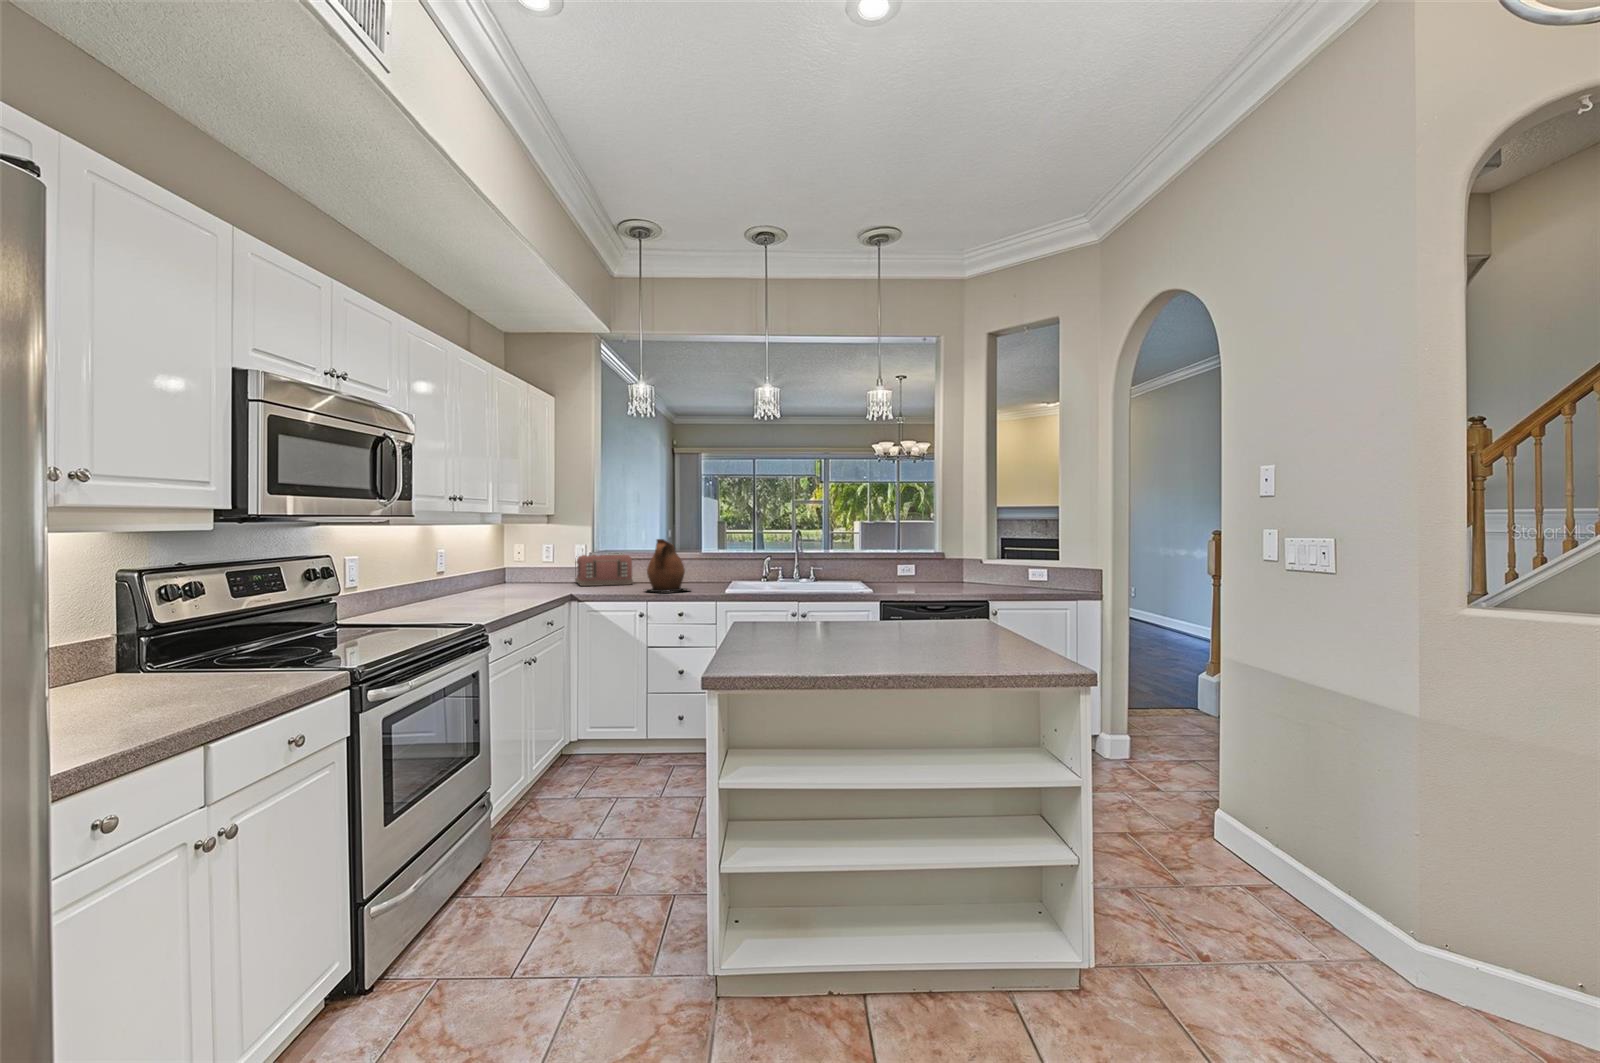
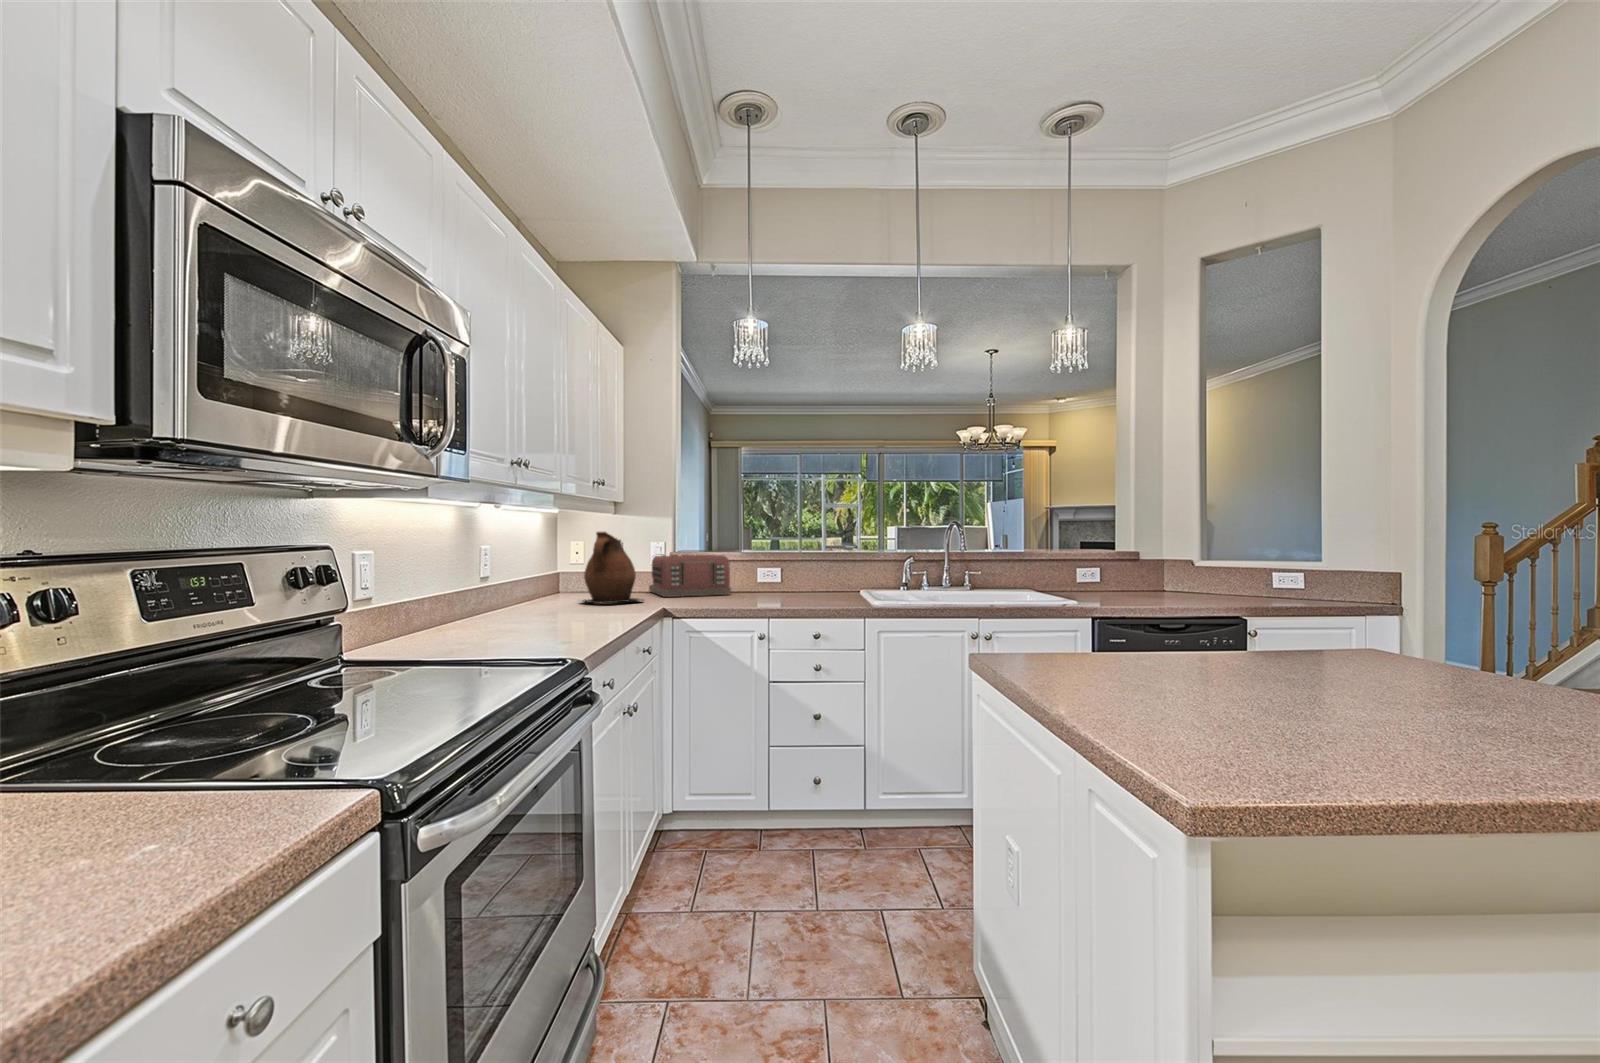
ceramic pitcher: present [647,539,687,592] -> present [583,532,643,603]

